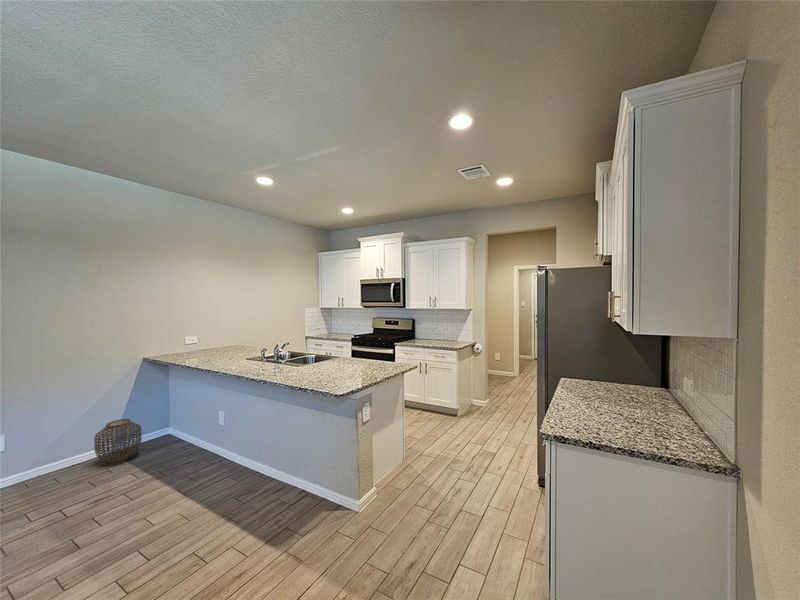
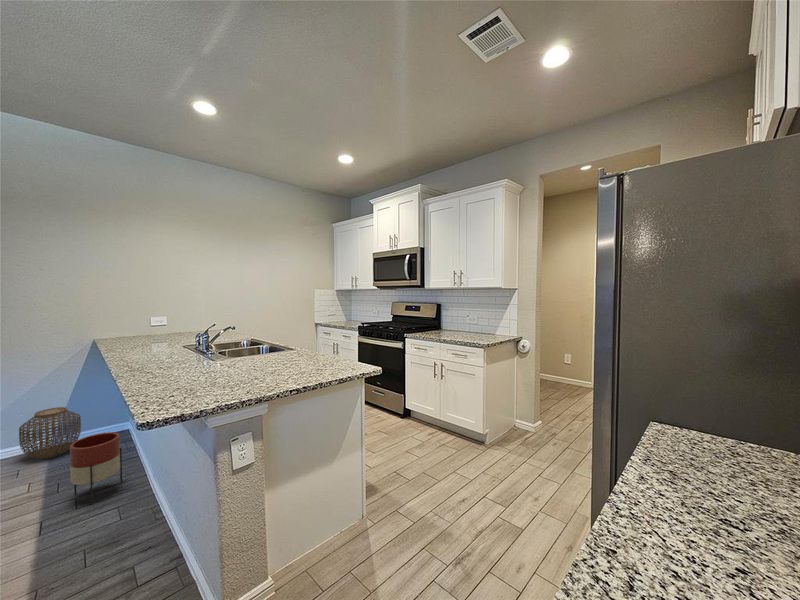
planter: none [182,429,216,481] -> present [70,432,122,505]

